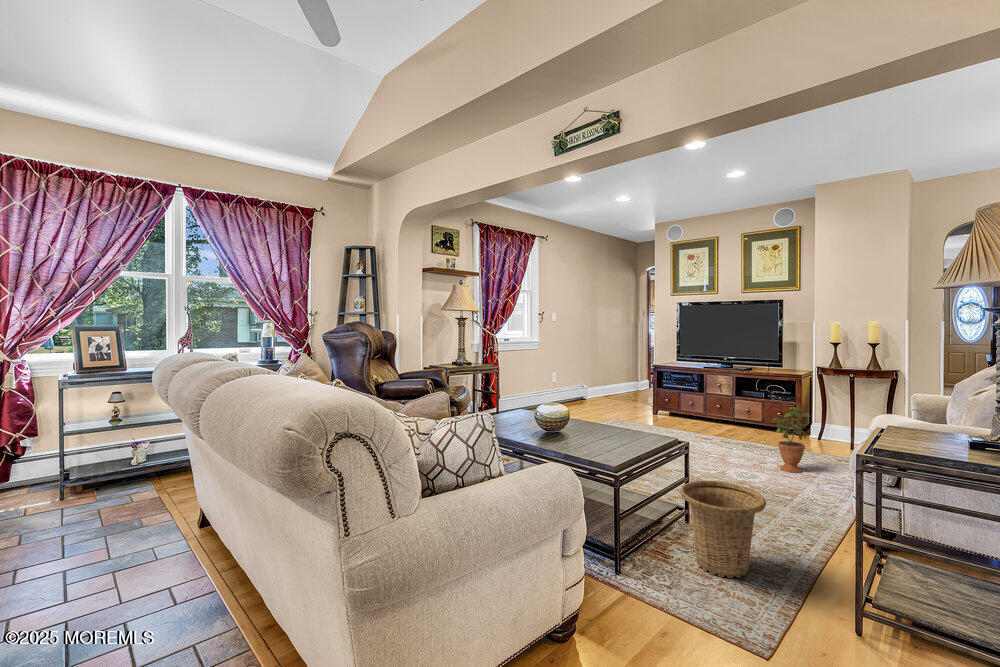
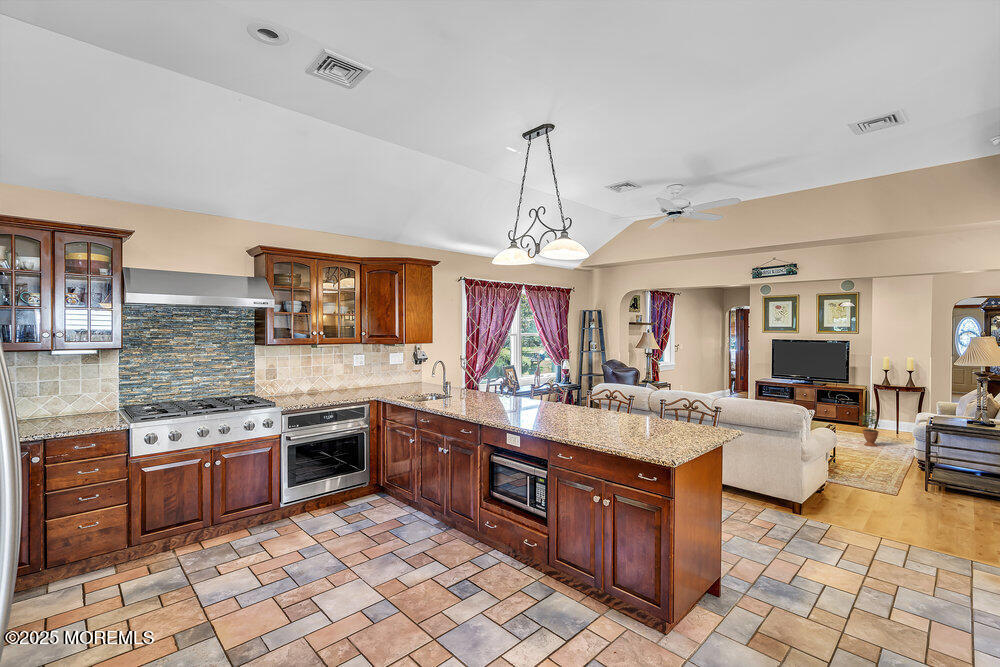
basket: present [680,481,766,578] -> none [843,446,885,484]

